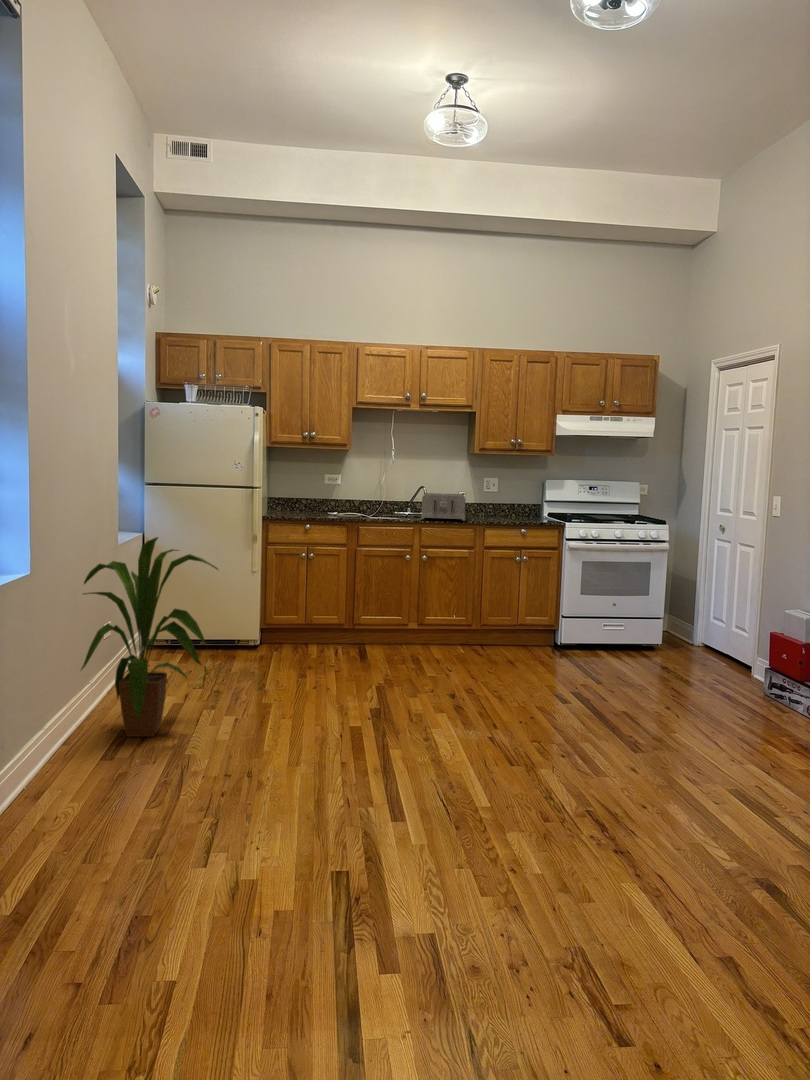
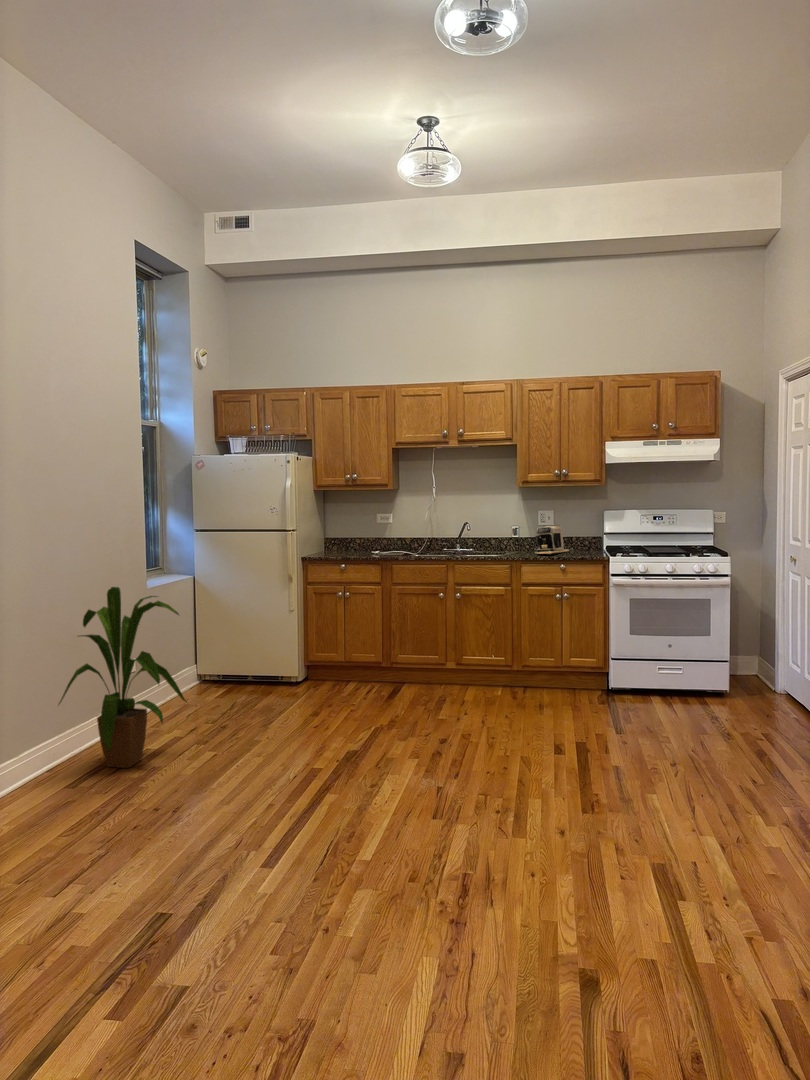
coffee maker: none [488,492,518,519] -> present [535,525,570,554]
toaster: present [421,493,465,521] -> none [457,529,510,557]

